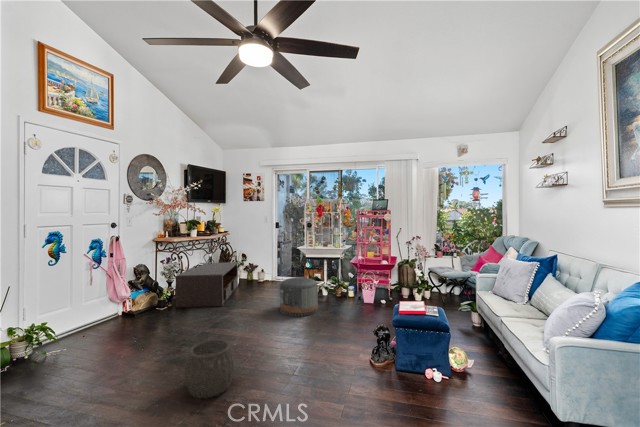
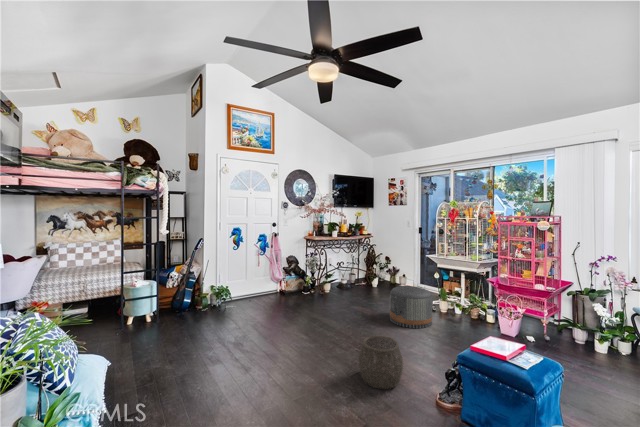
coffee table: present [176,262,238,308] -> none [313,261,376,301]
woven basket: present [184,339,235,398] -> present [359,336,403,389]

